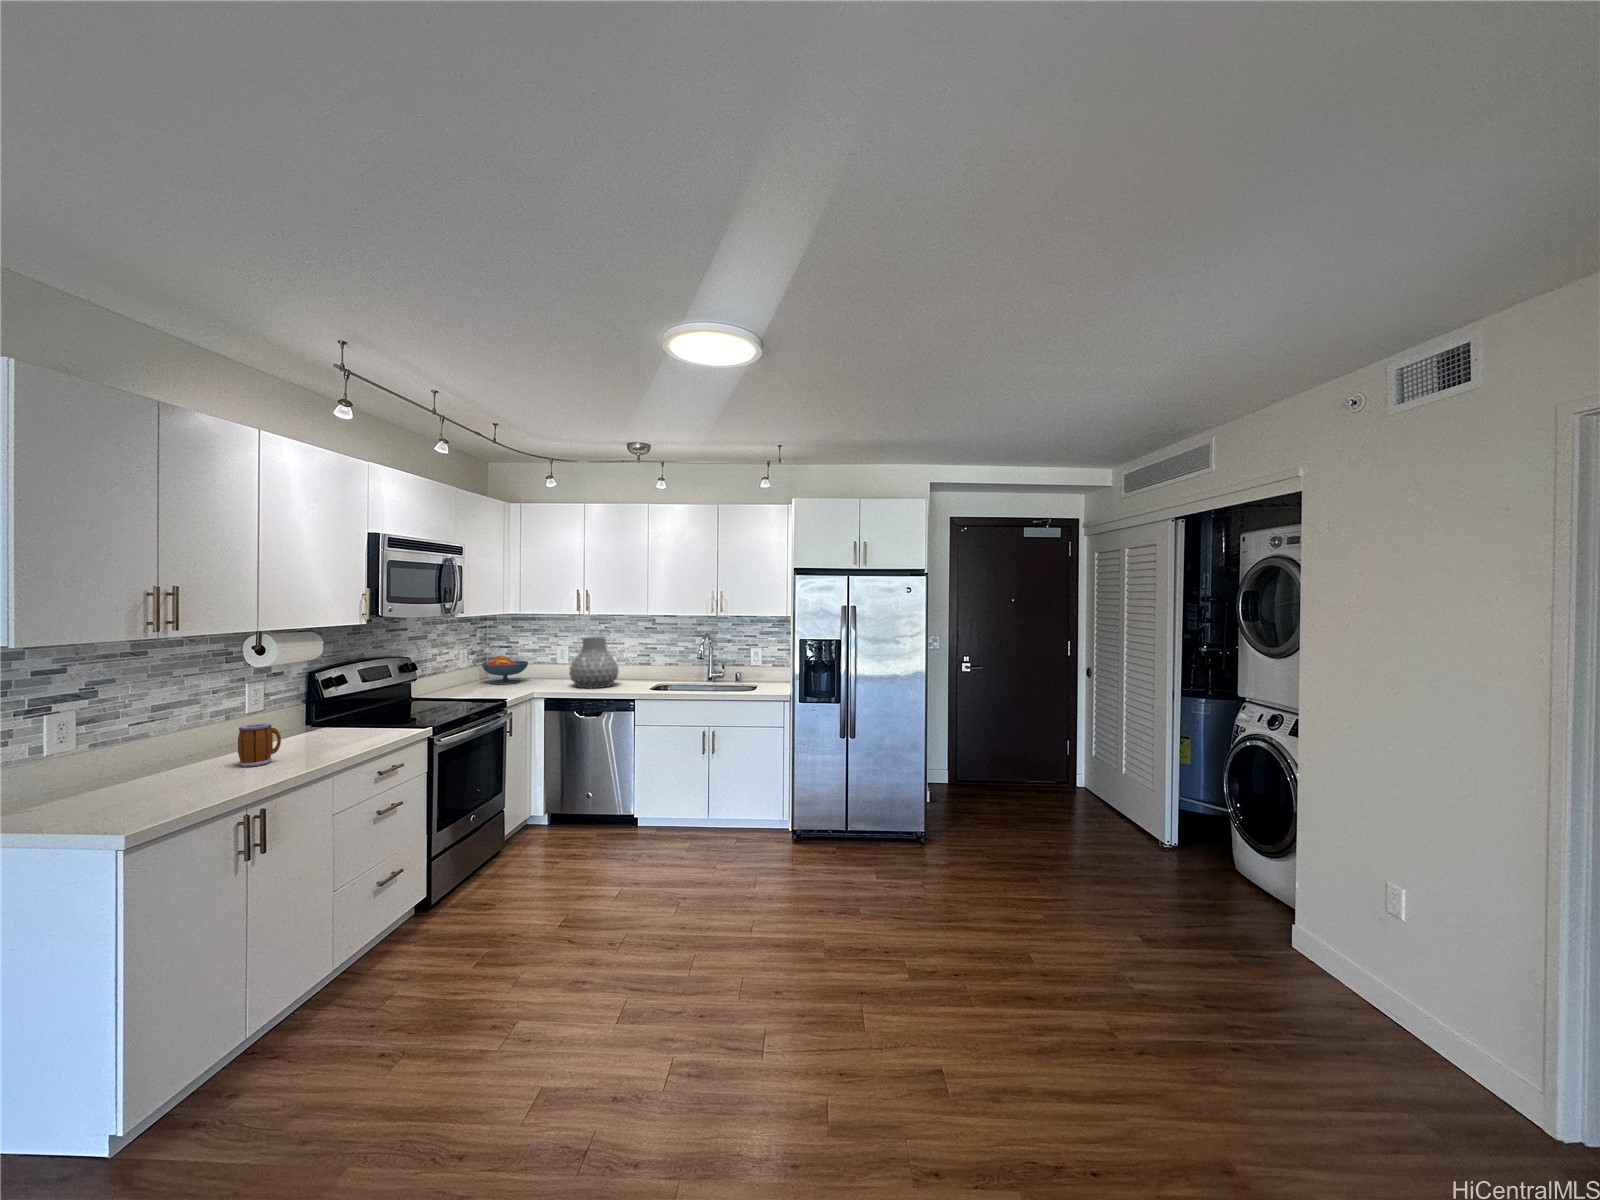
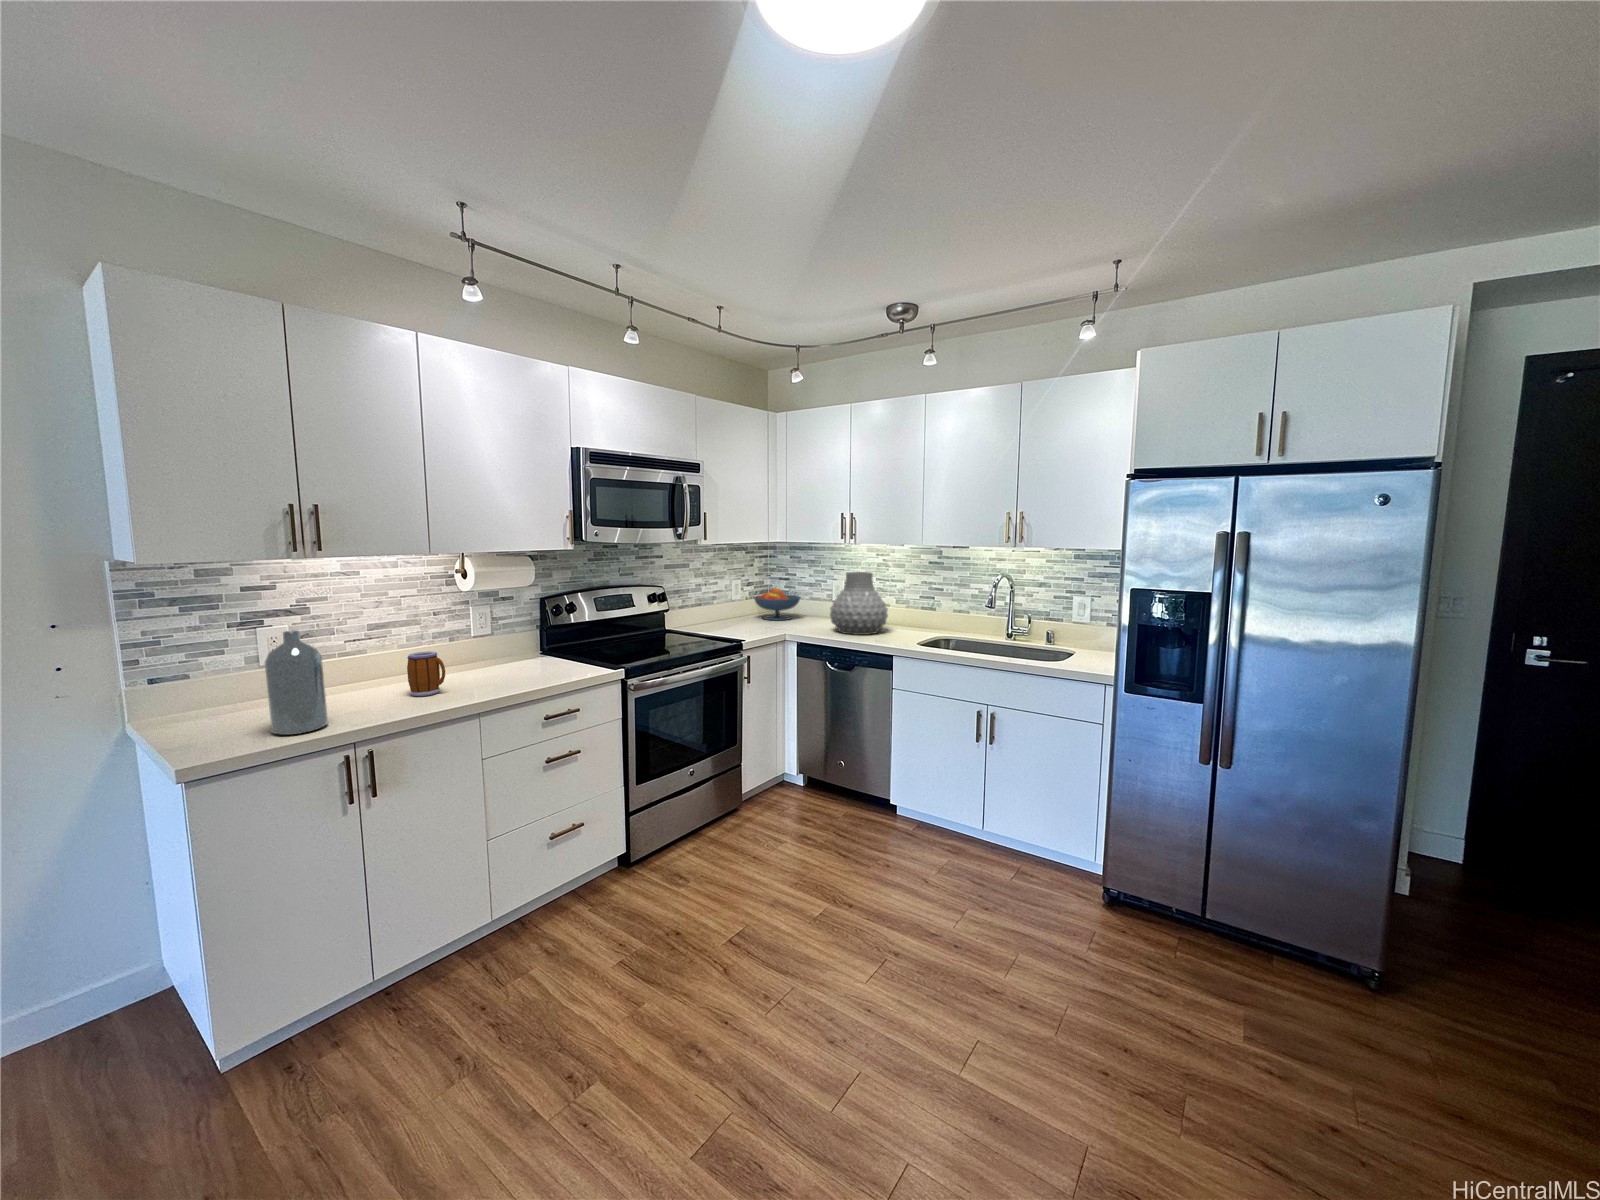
bottle: none [155,704,213,803] -> present [264,631,328,735]

